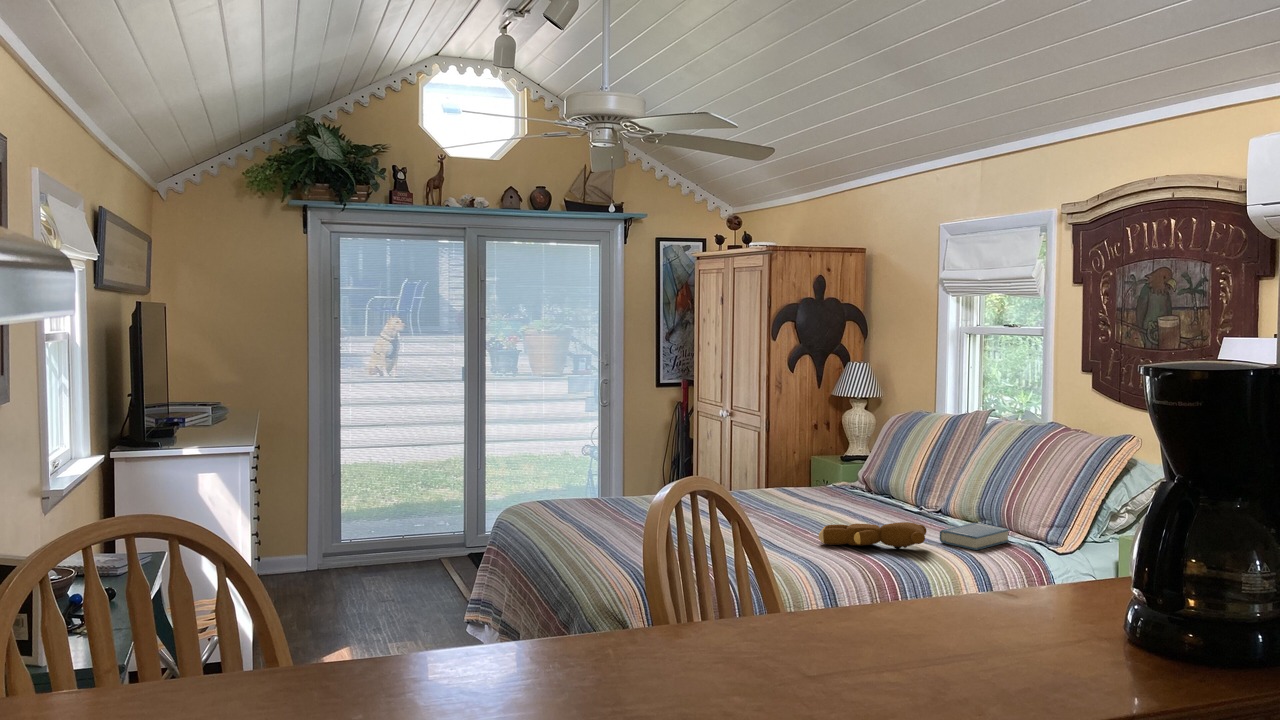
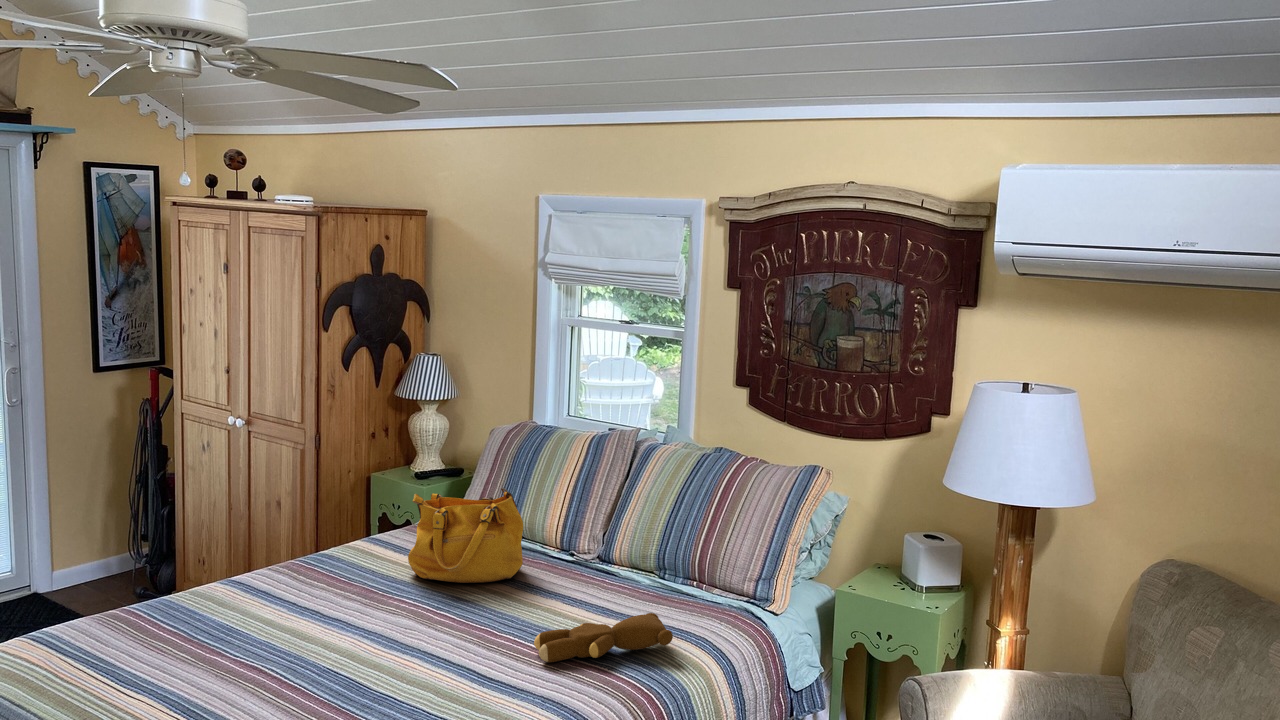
handbag: none [781,440,867,511] -> present [408,488,523,583]
hardback book: present [940,523,1009,550] -> none [660,585,722,631]

